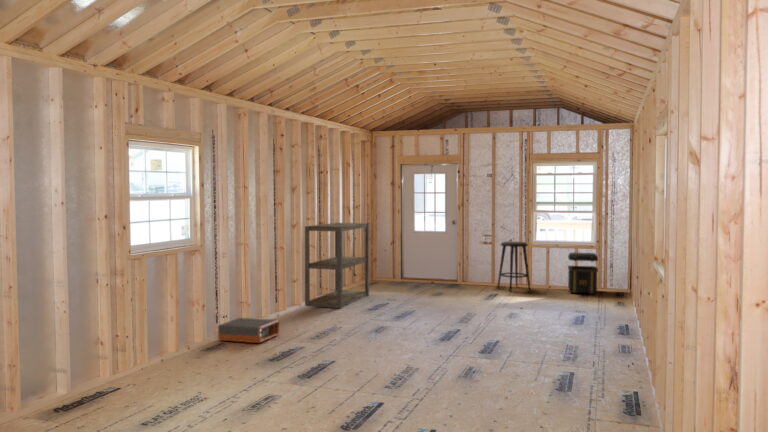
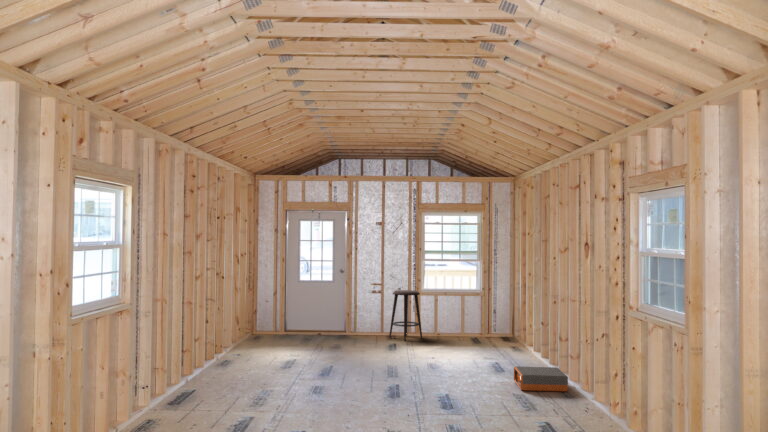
shelving unit: present [305,223,369,308] -> none [205,273,267,367]
toolbox: present [568,252,598,294] -> none [456,300,487,340]
storage box: present [218,318,279,343] -> present [514,366,568,392]

